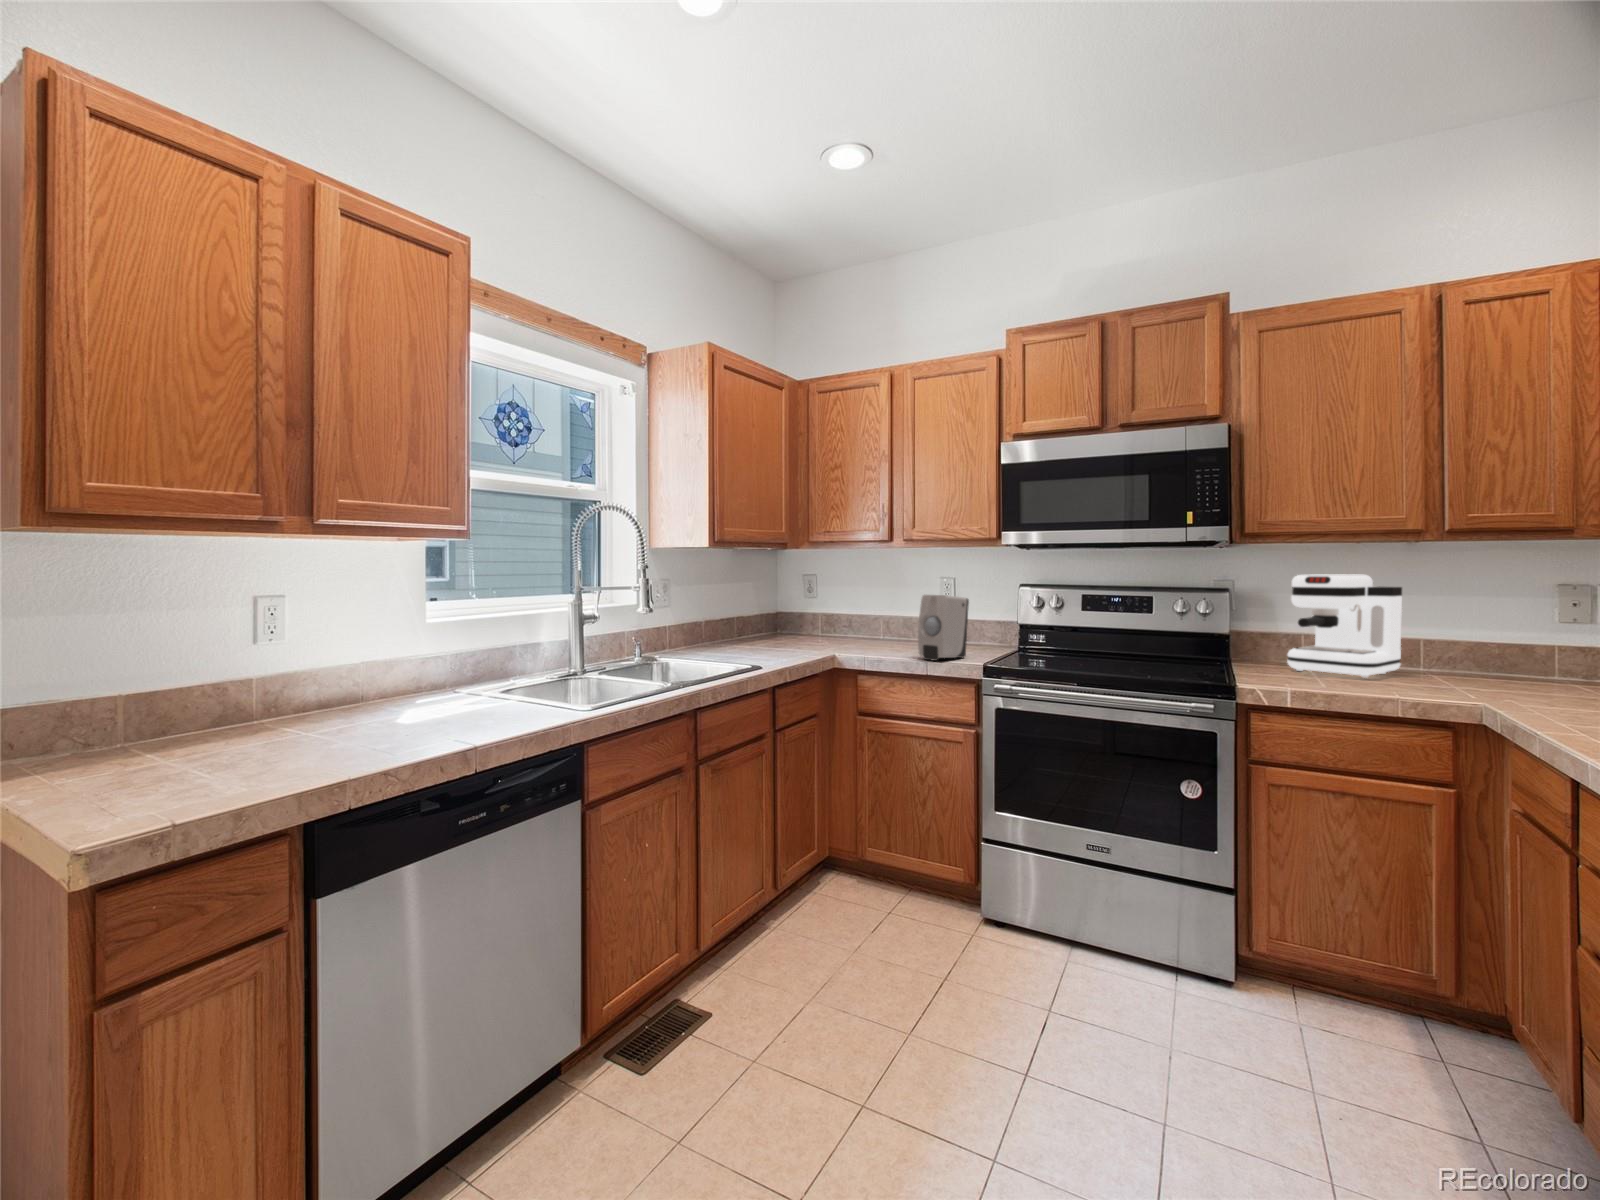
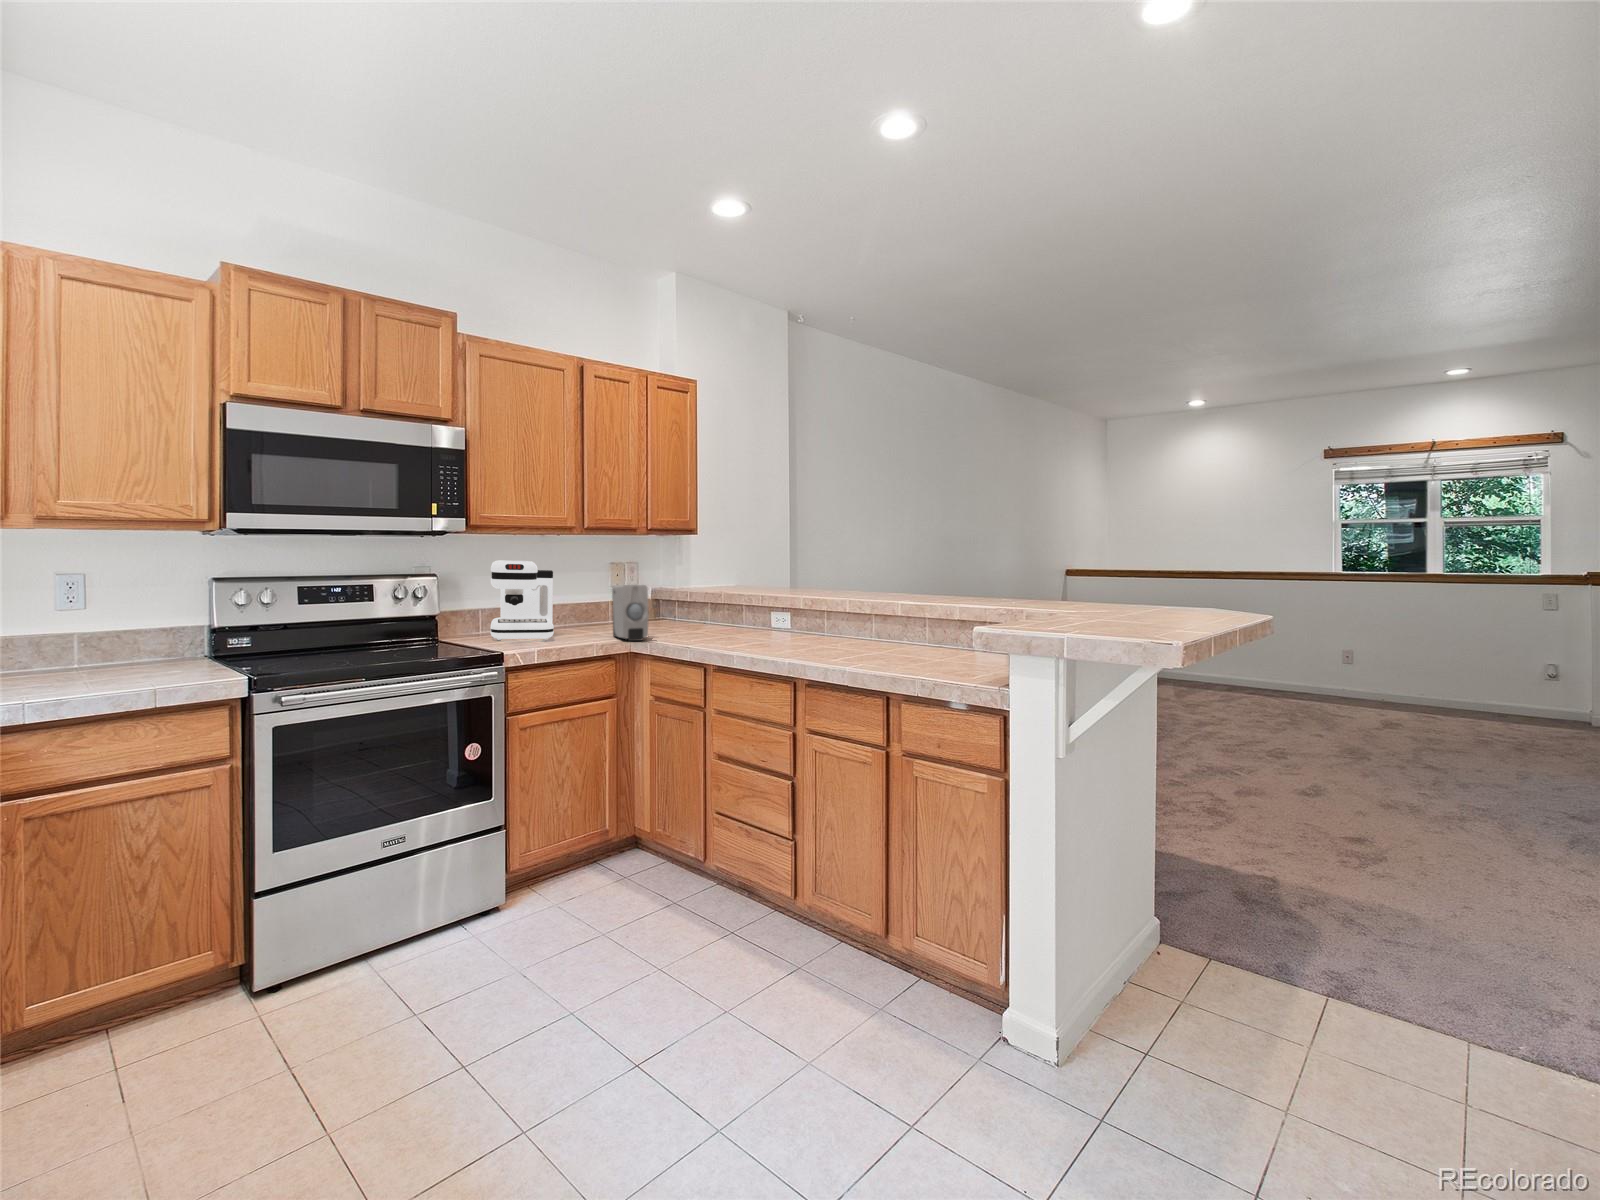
soap dispenser: present [918,595,969,661] -> present [612,585,649,641]

